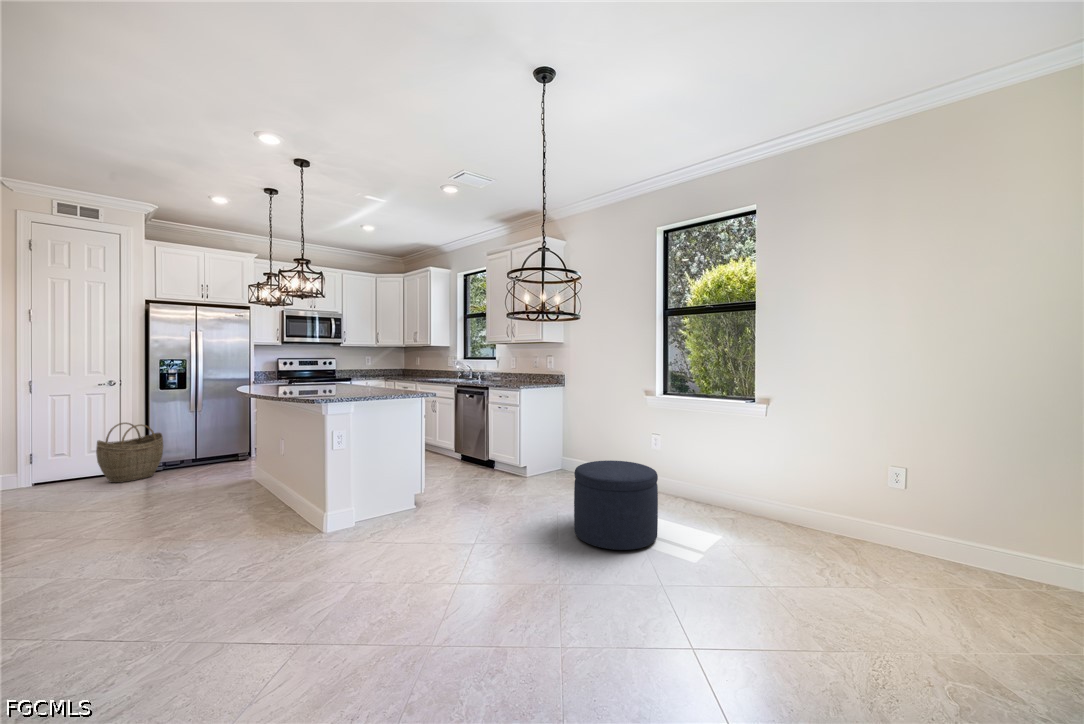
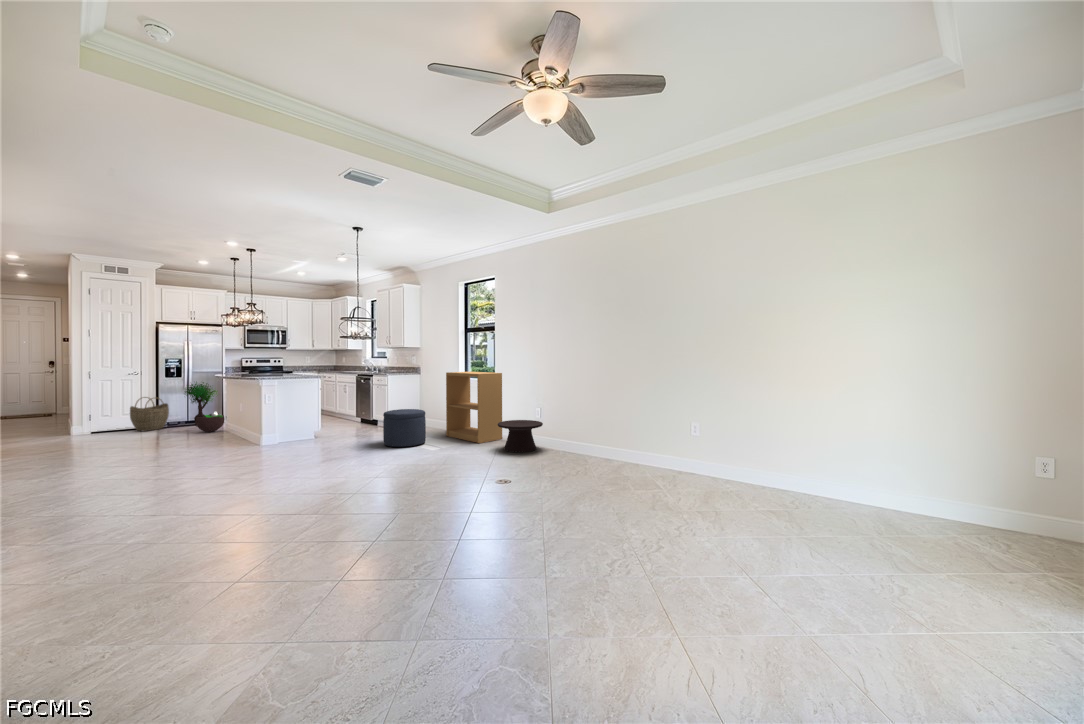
bookshelf: none [663,385,789,537] -> present [446,372,502,443]
potted tree: none [185,393,254,487] -> present [185,382,224,432]
side table: none [838,491,967,581] -> present [498,420,543,452]

